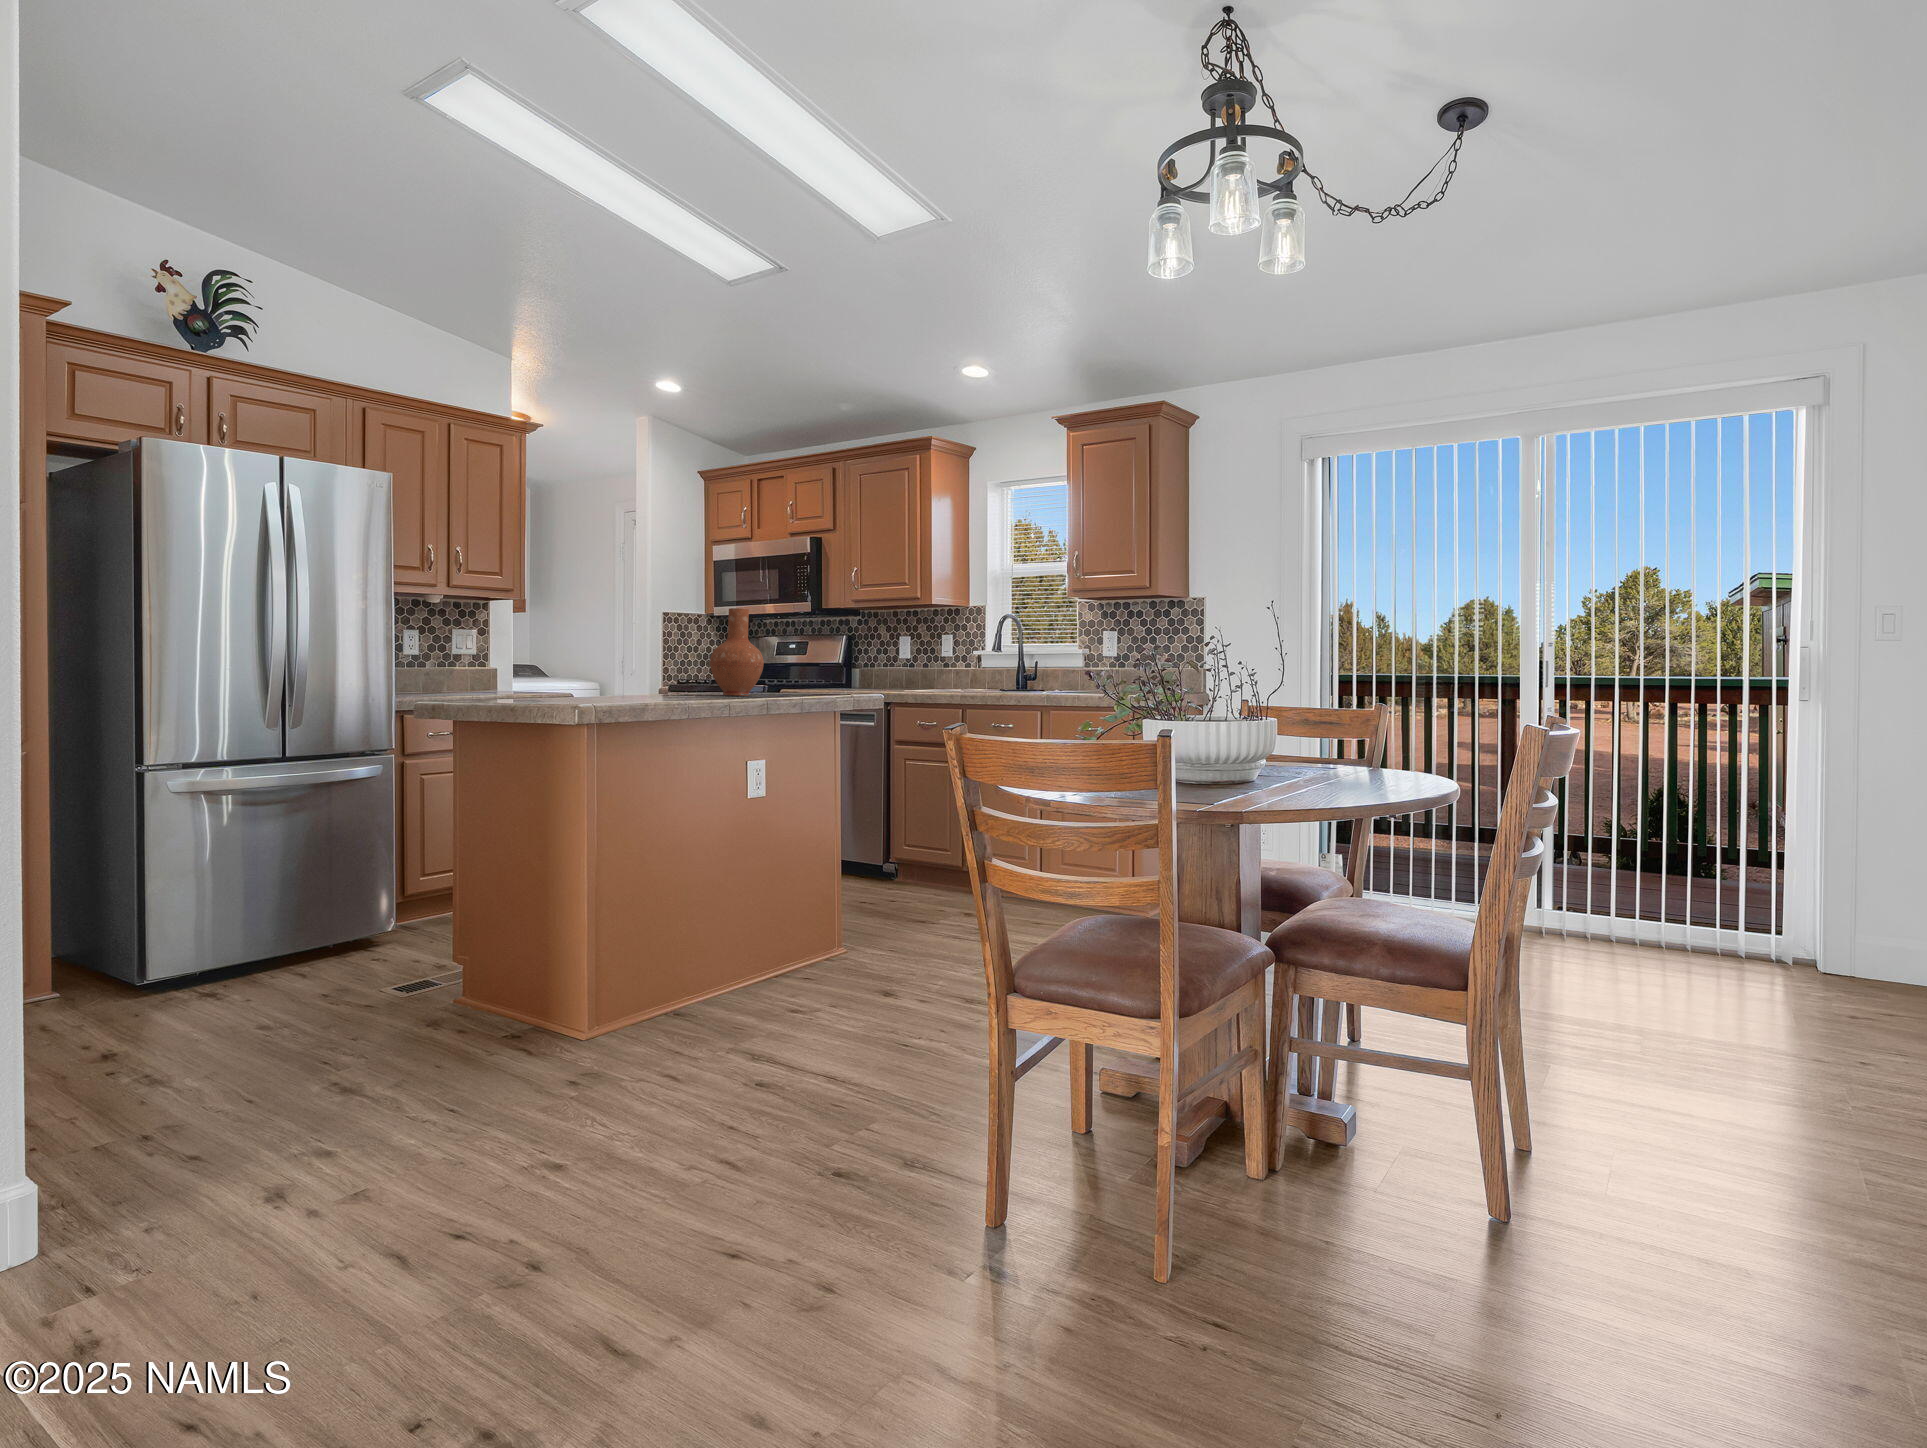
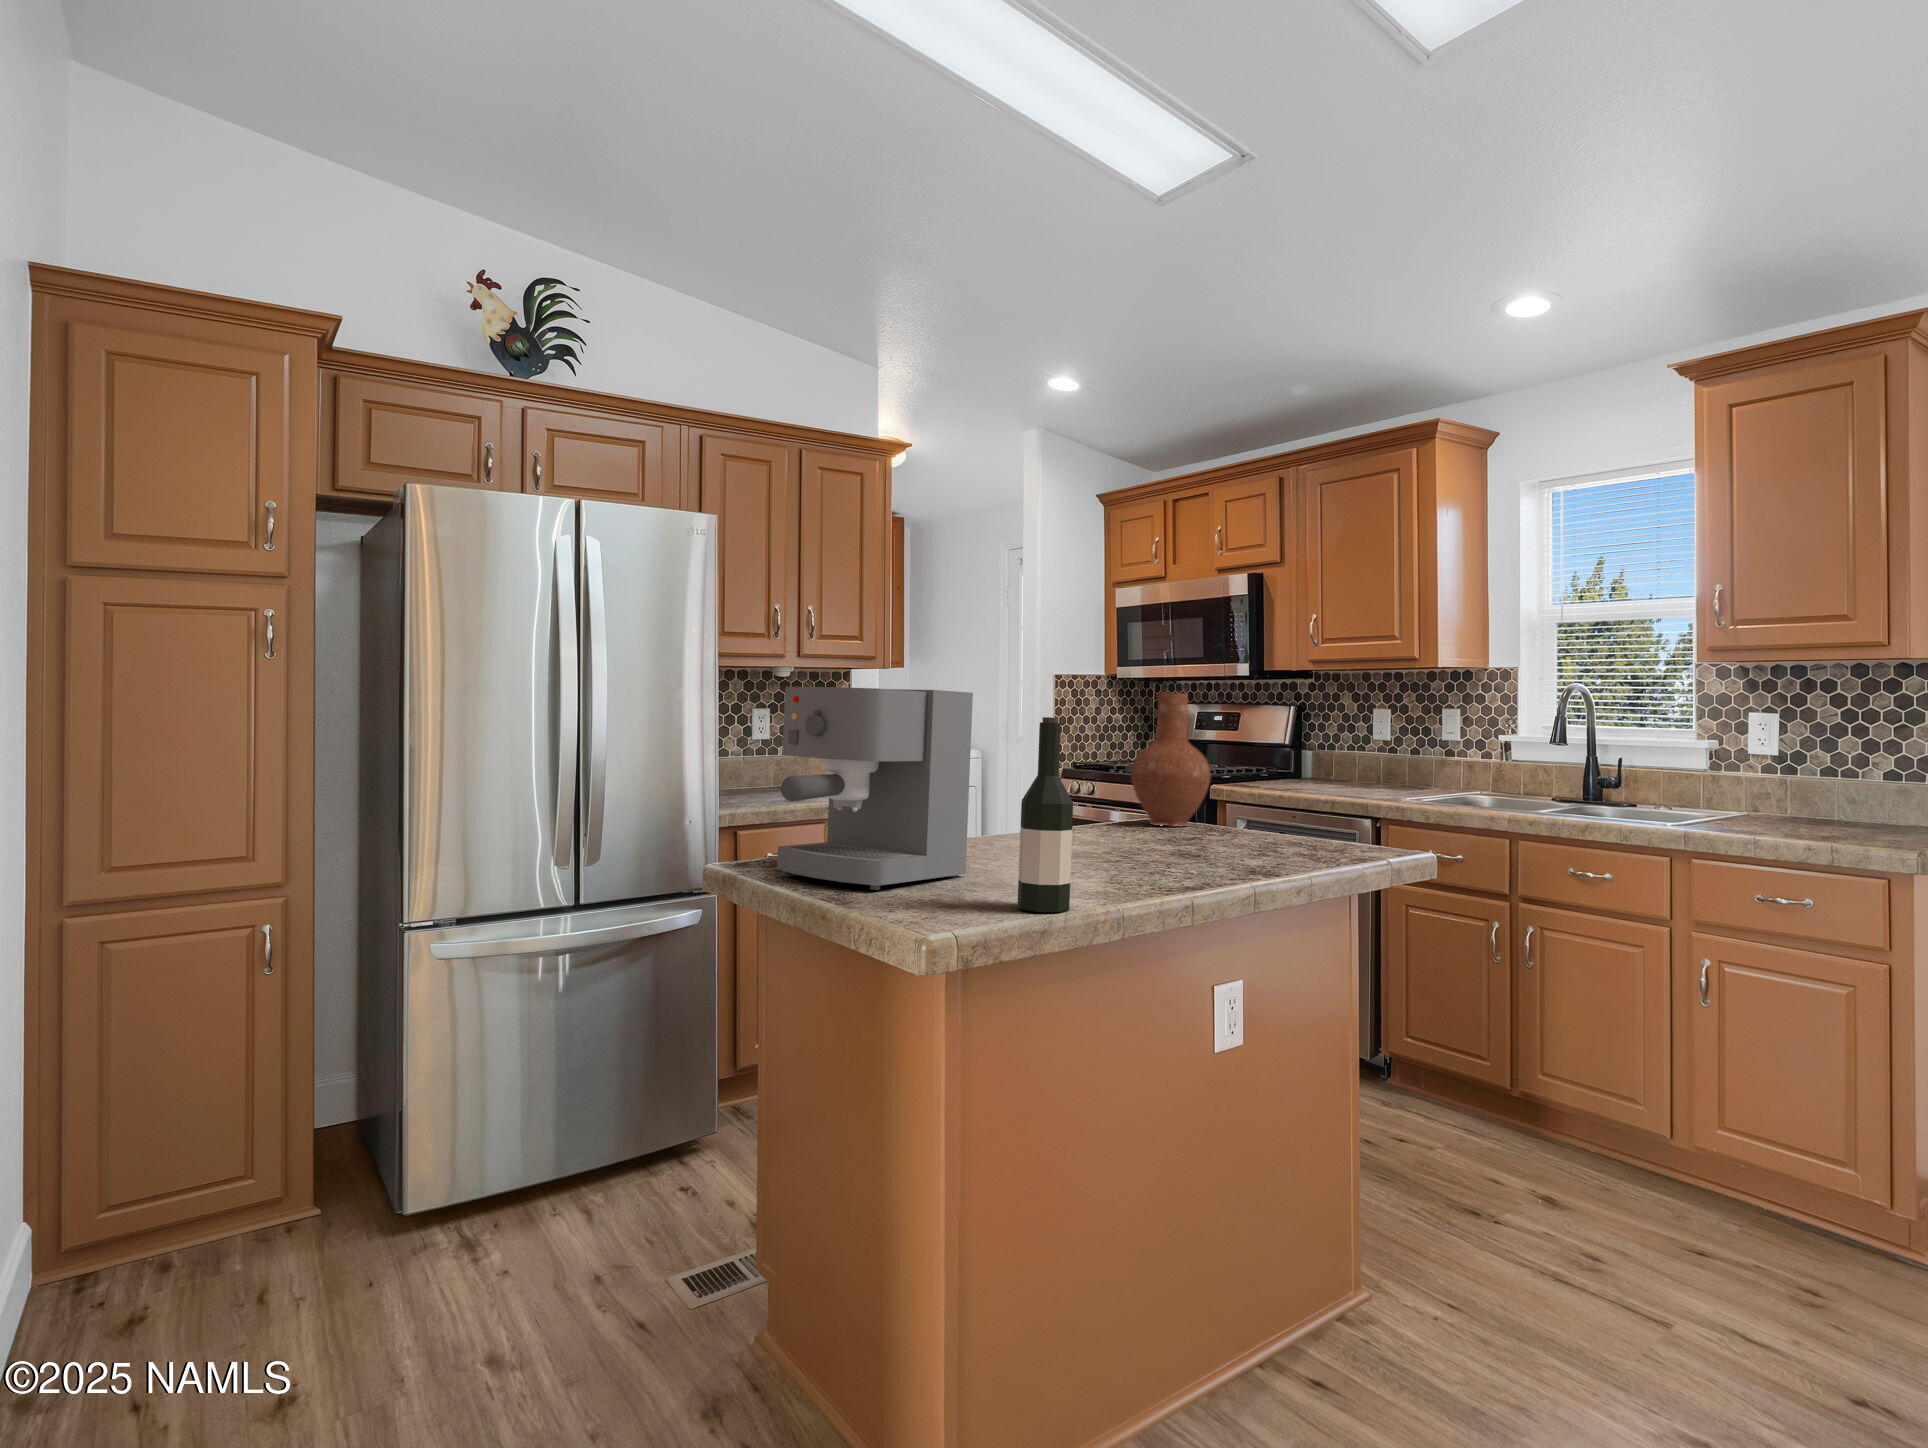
coffee maker: none [470,583,599,702] -> present [777,687,973,890]
wine bottle: none [627,598,659,703] -> present [1018,717,1073,912]

